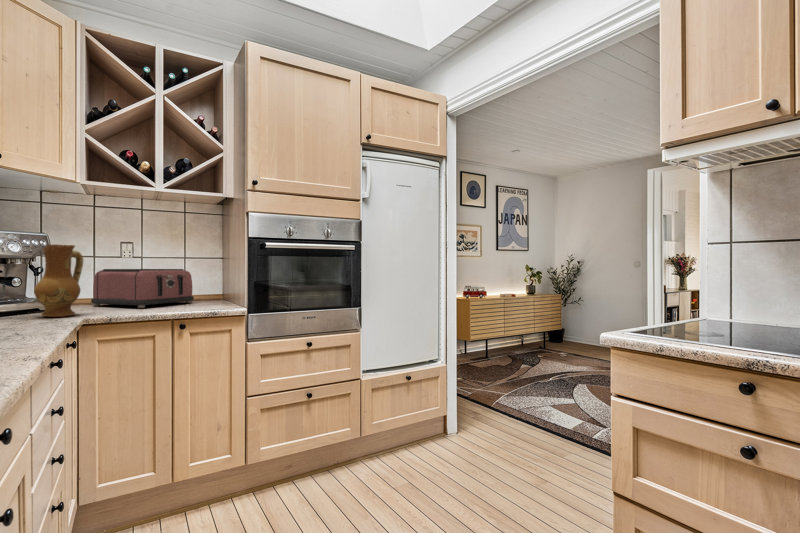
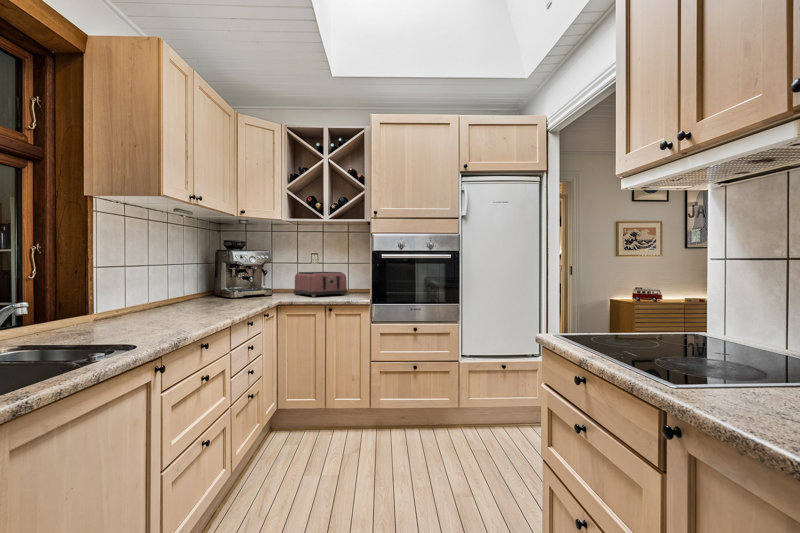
ceramic jug: present [34,245,83,317] -> none [259,259,282,300]

